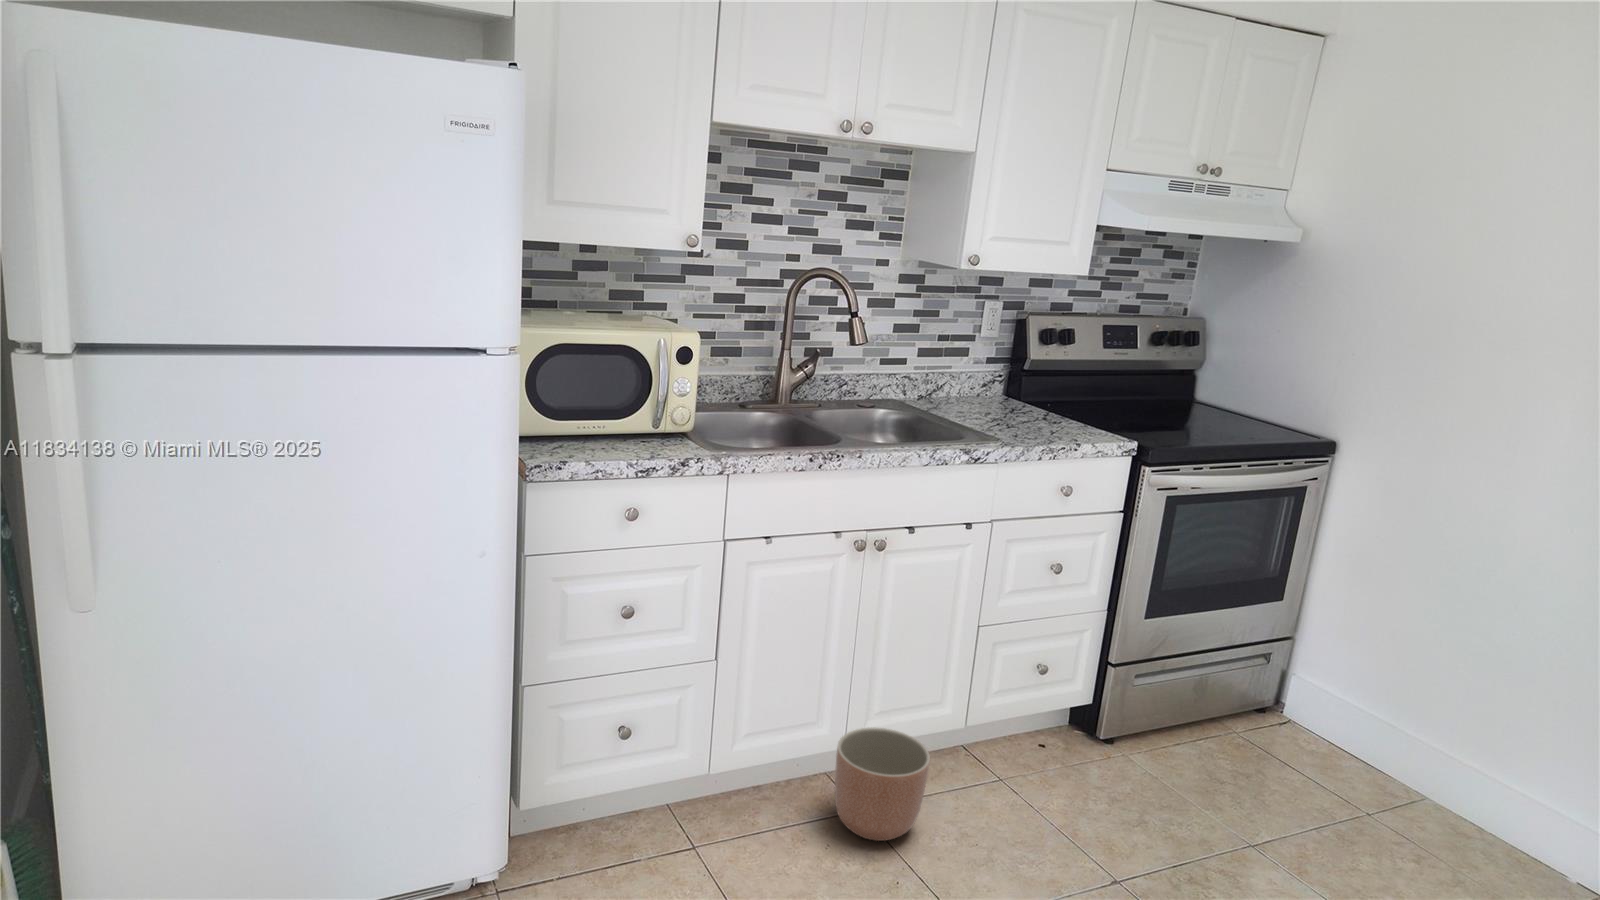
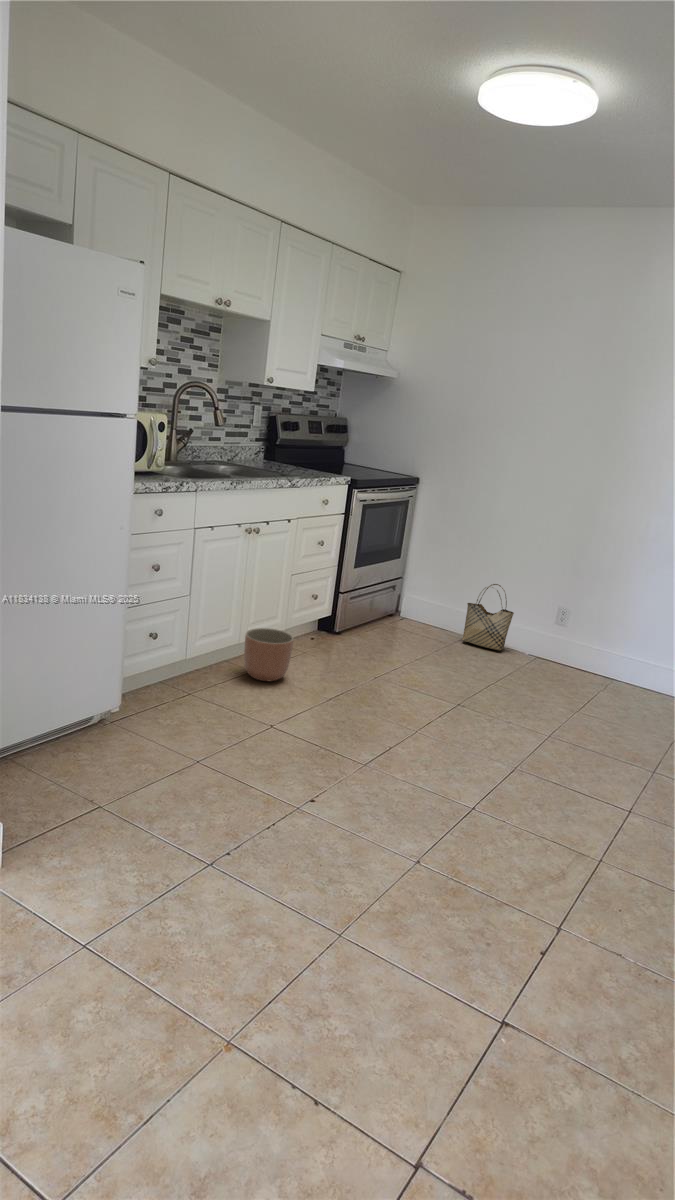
woven basket: none [1393,699,1531,858] -> present [462,584,514,650]

